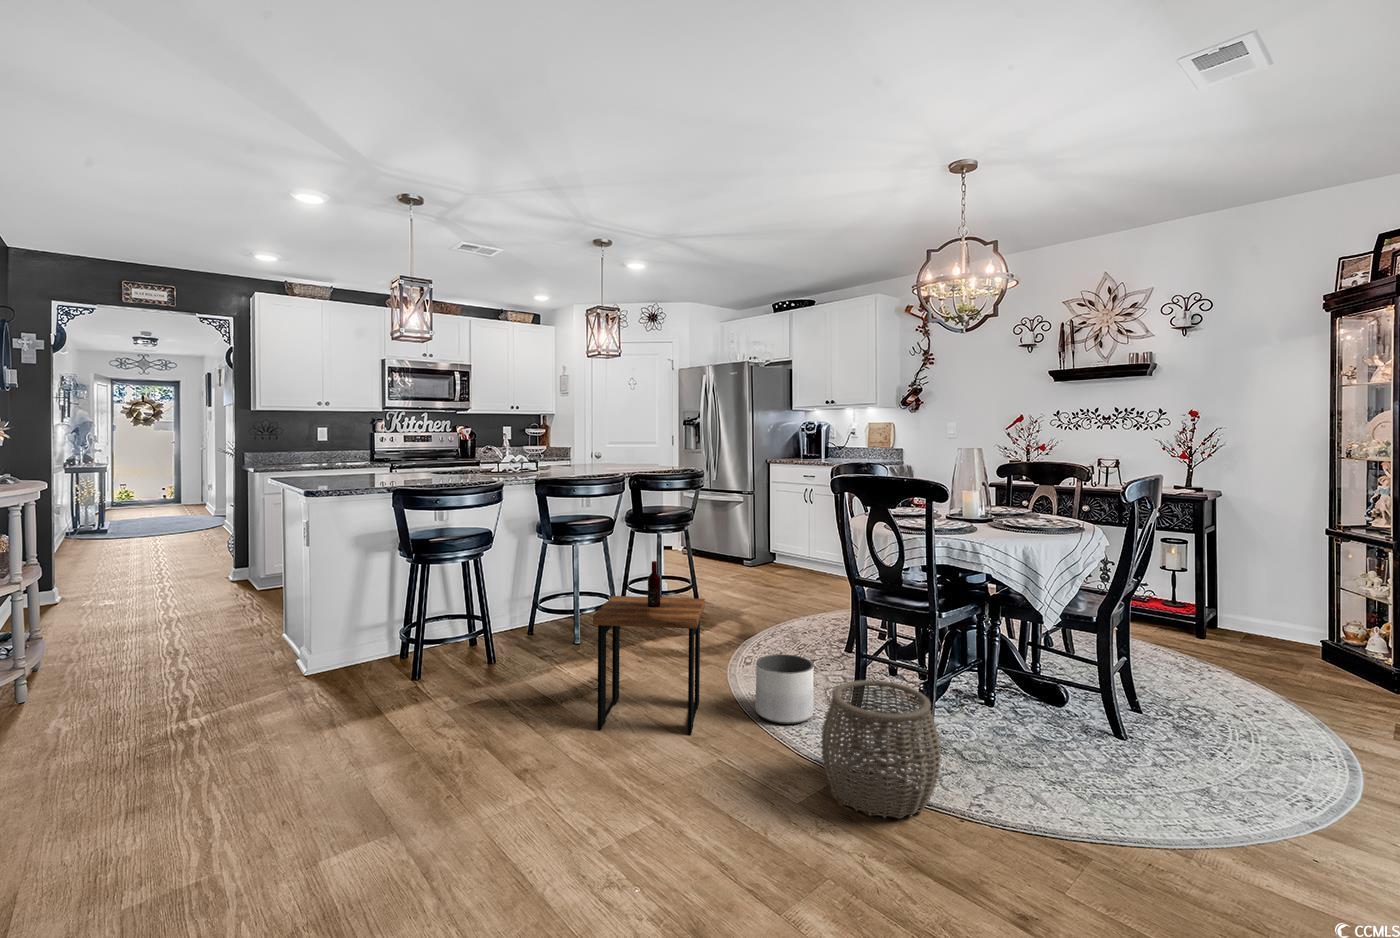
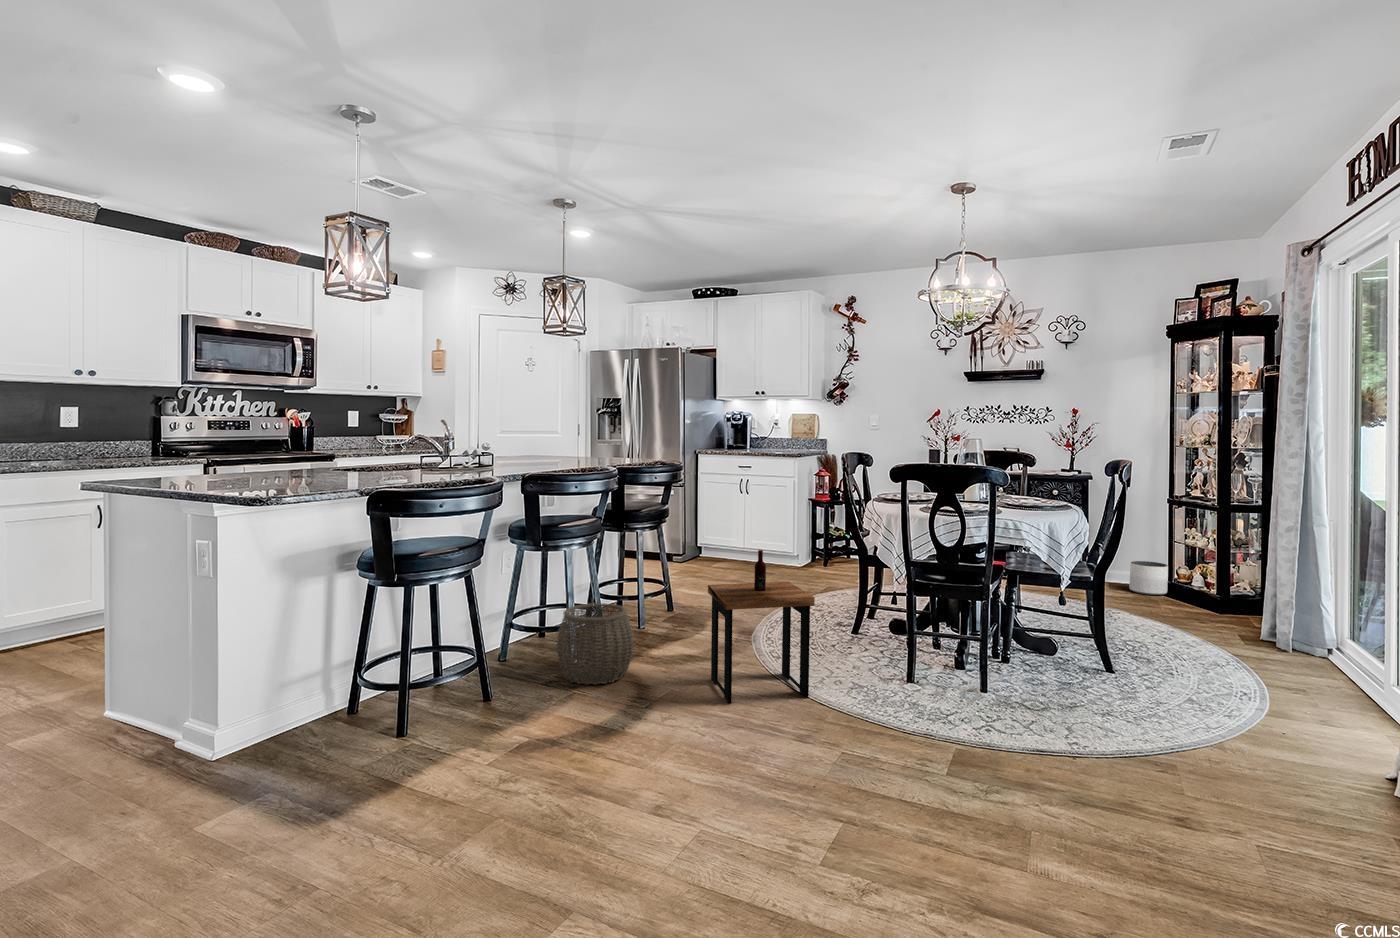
planter: present [755,654,814,724] -> present [1129,561,1168,595]
woven basket: present [821,680,941,819] -> present [556,603,634,685]

